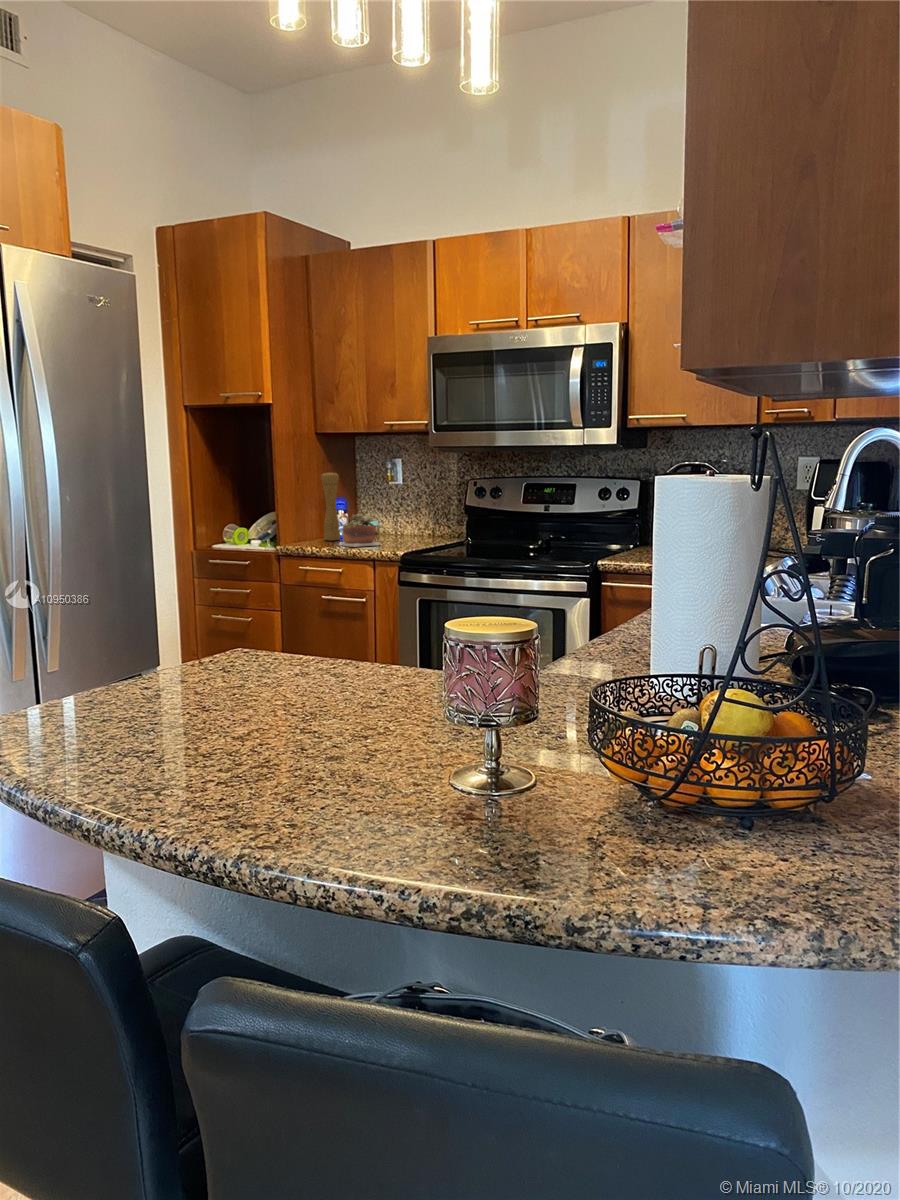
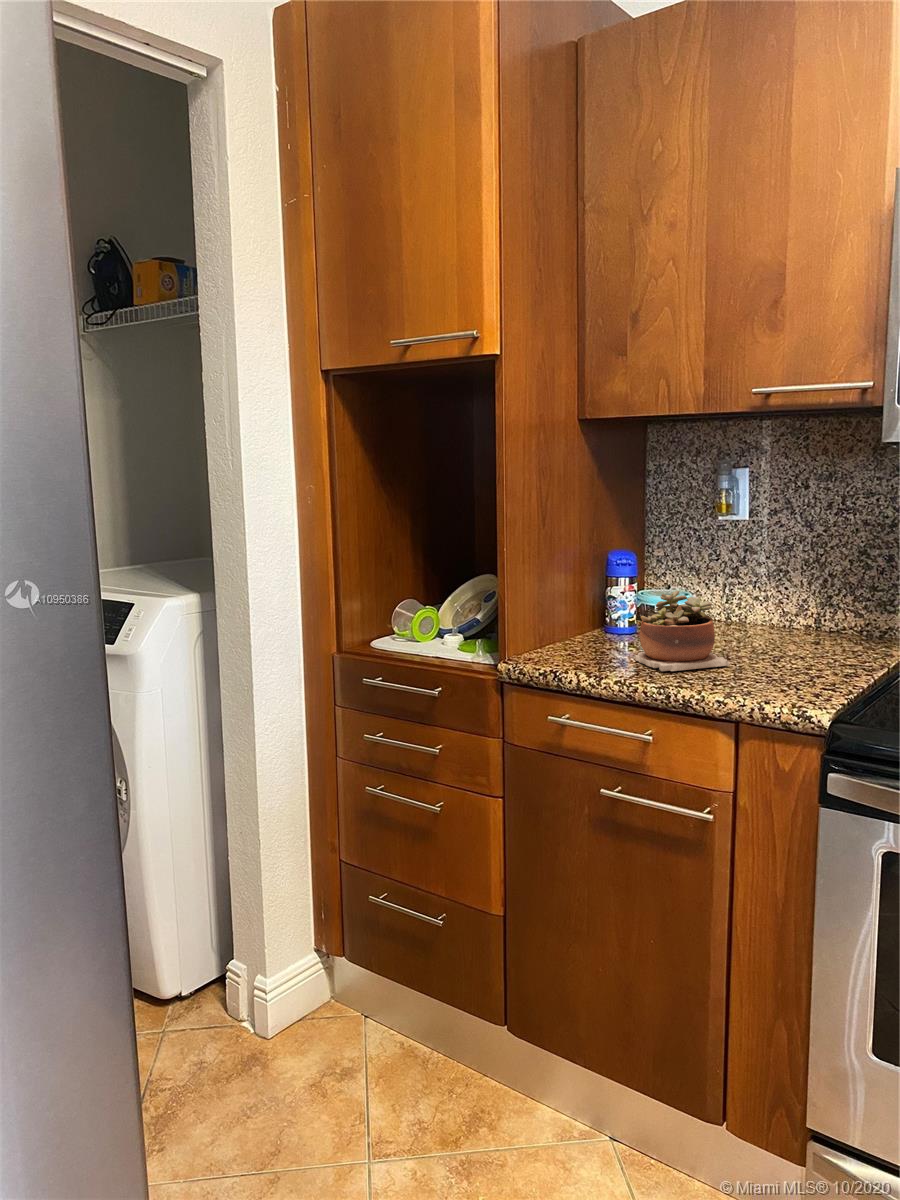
pepper mill: present [321,472,340,541] -> none [590,498,627,640]

